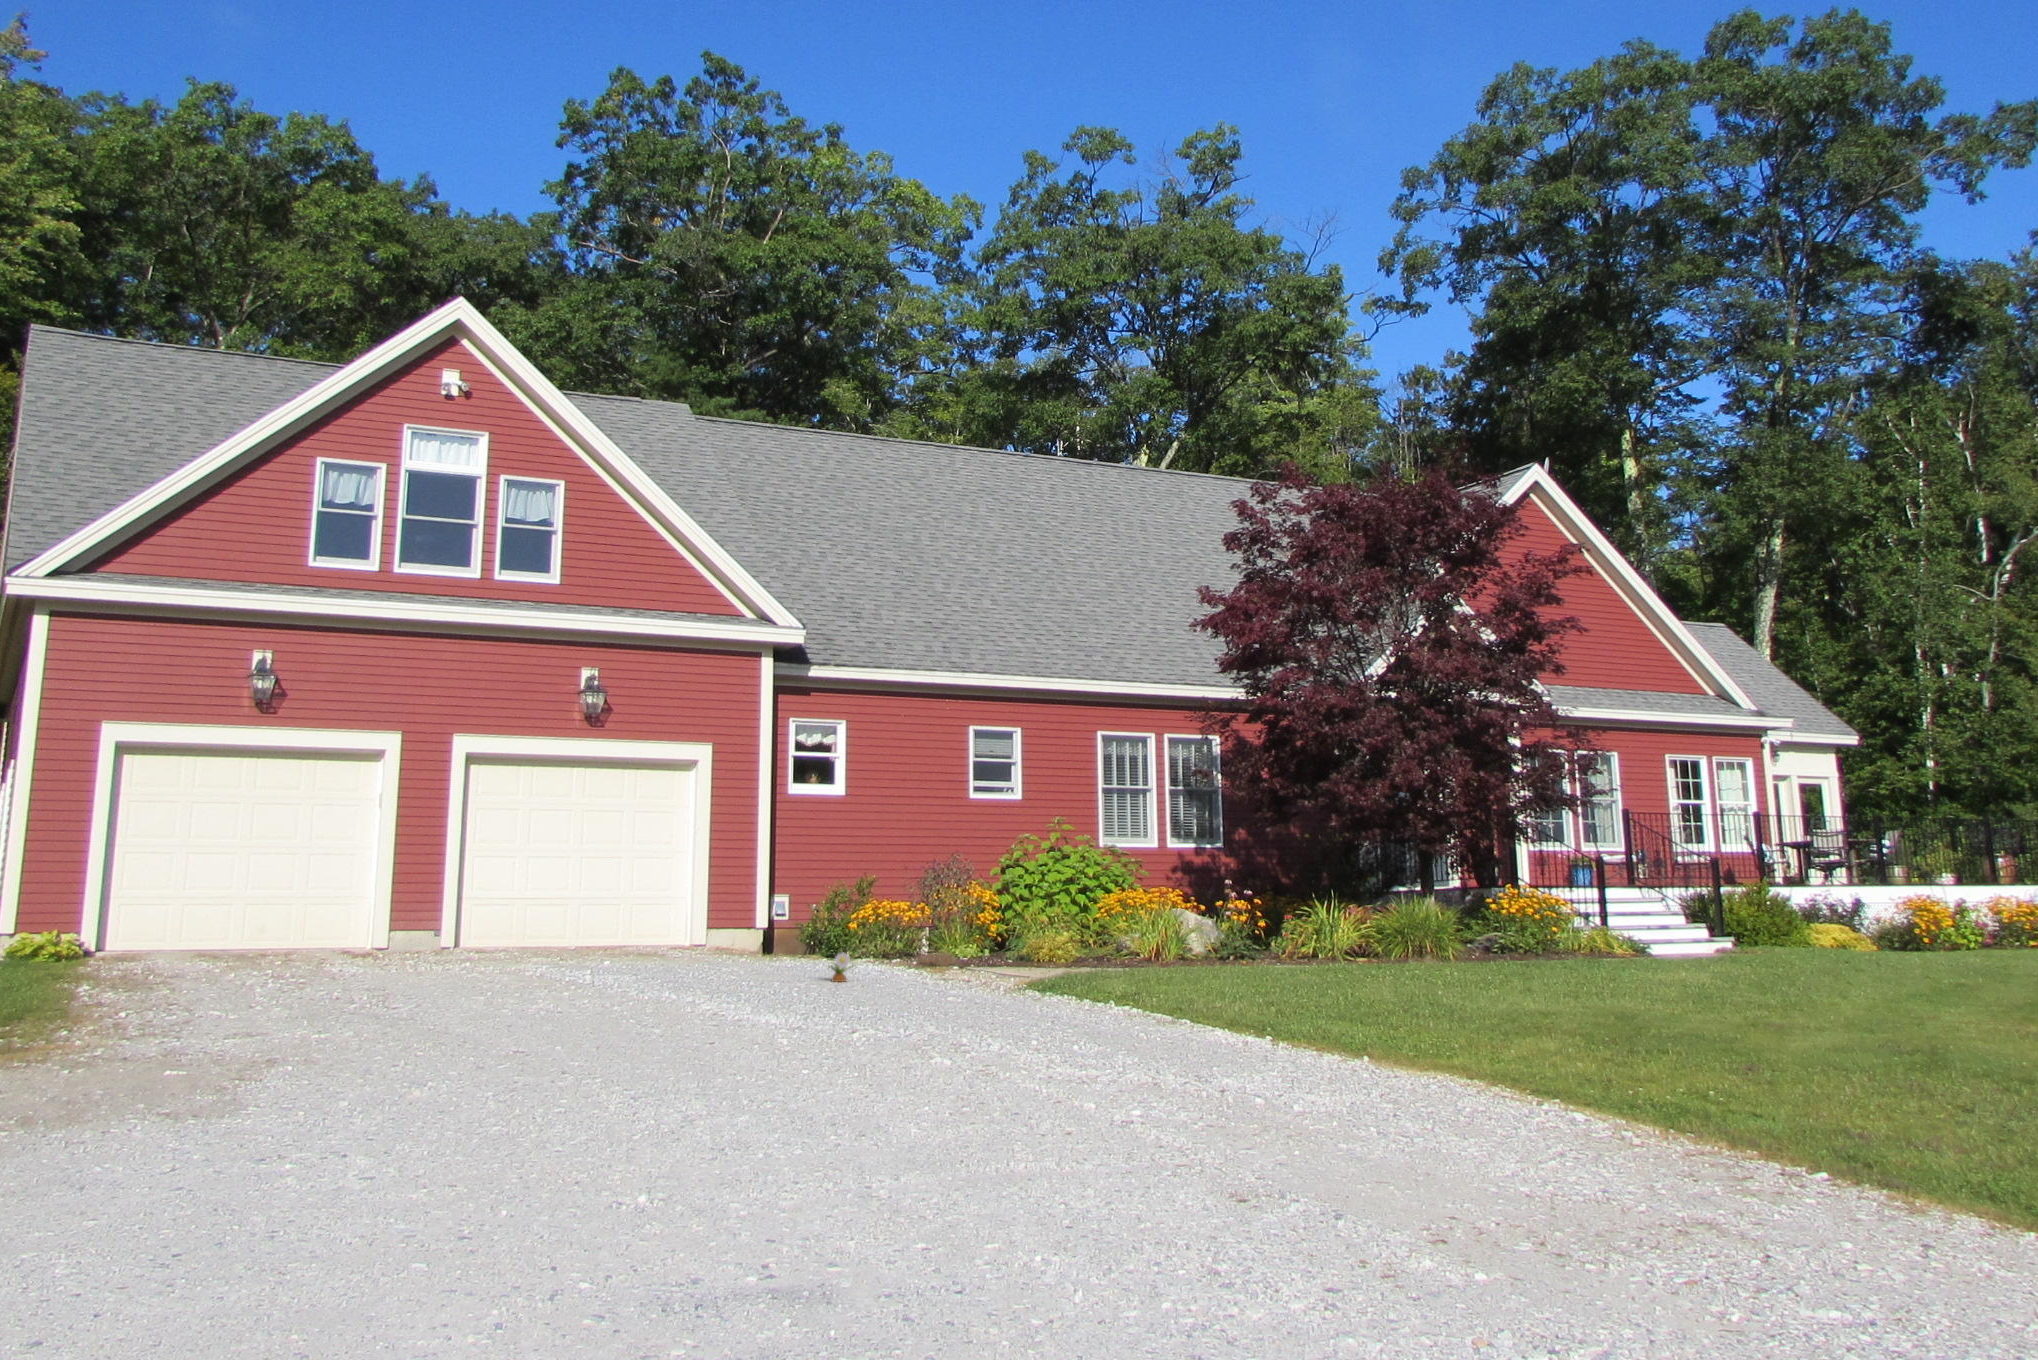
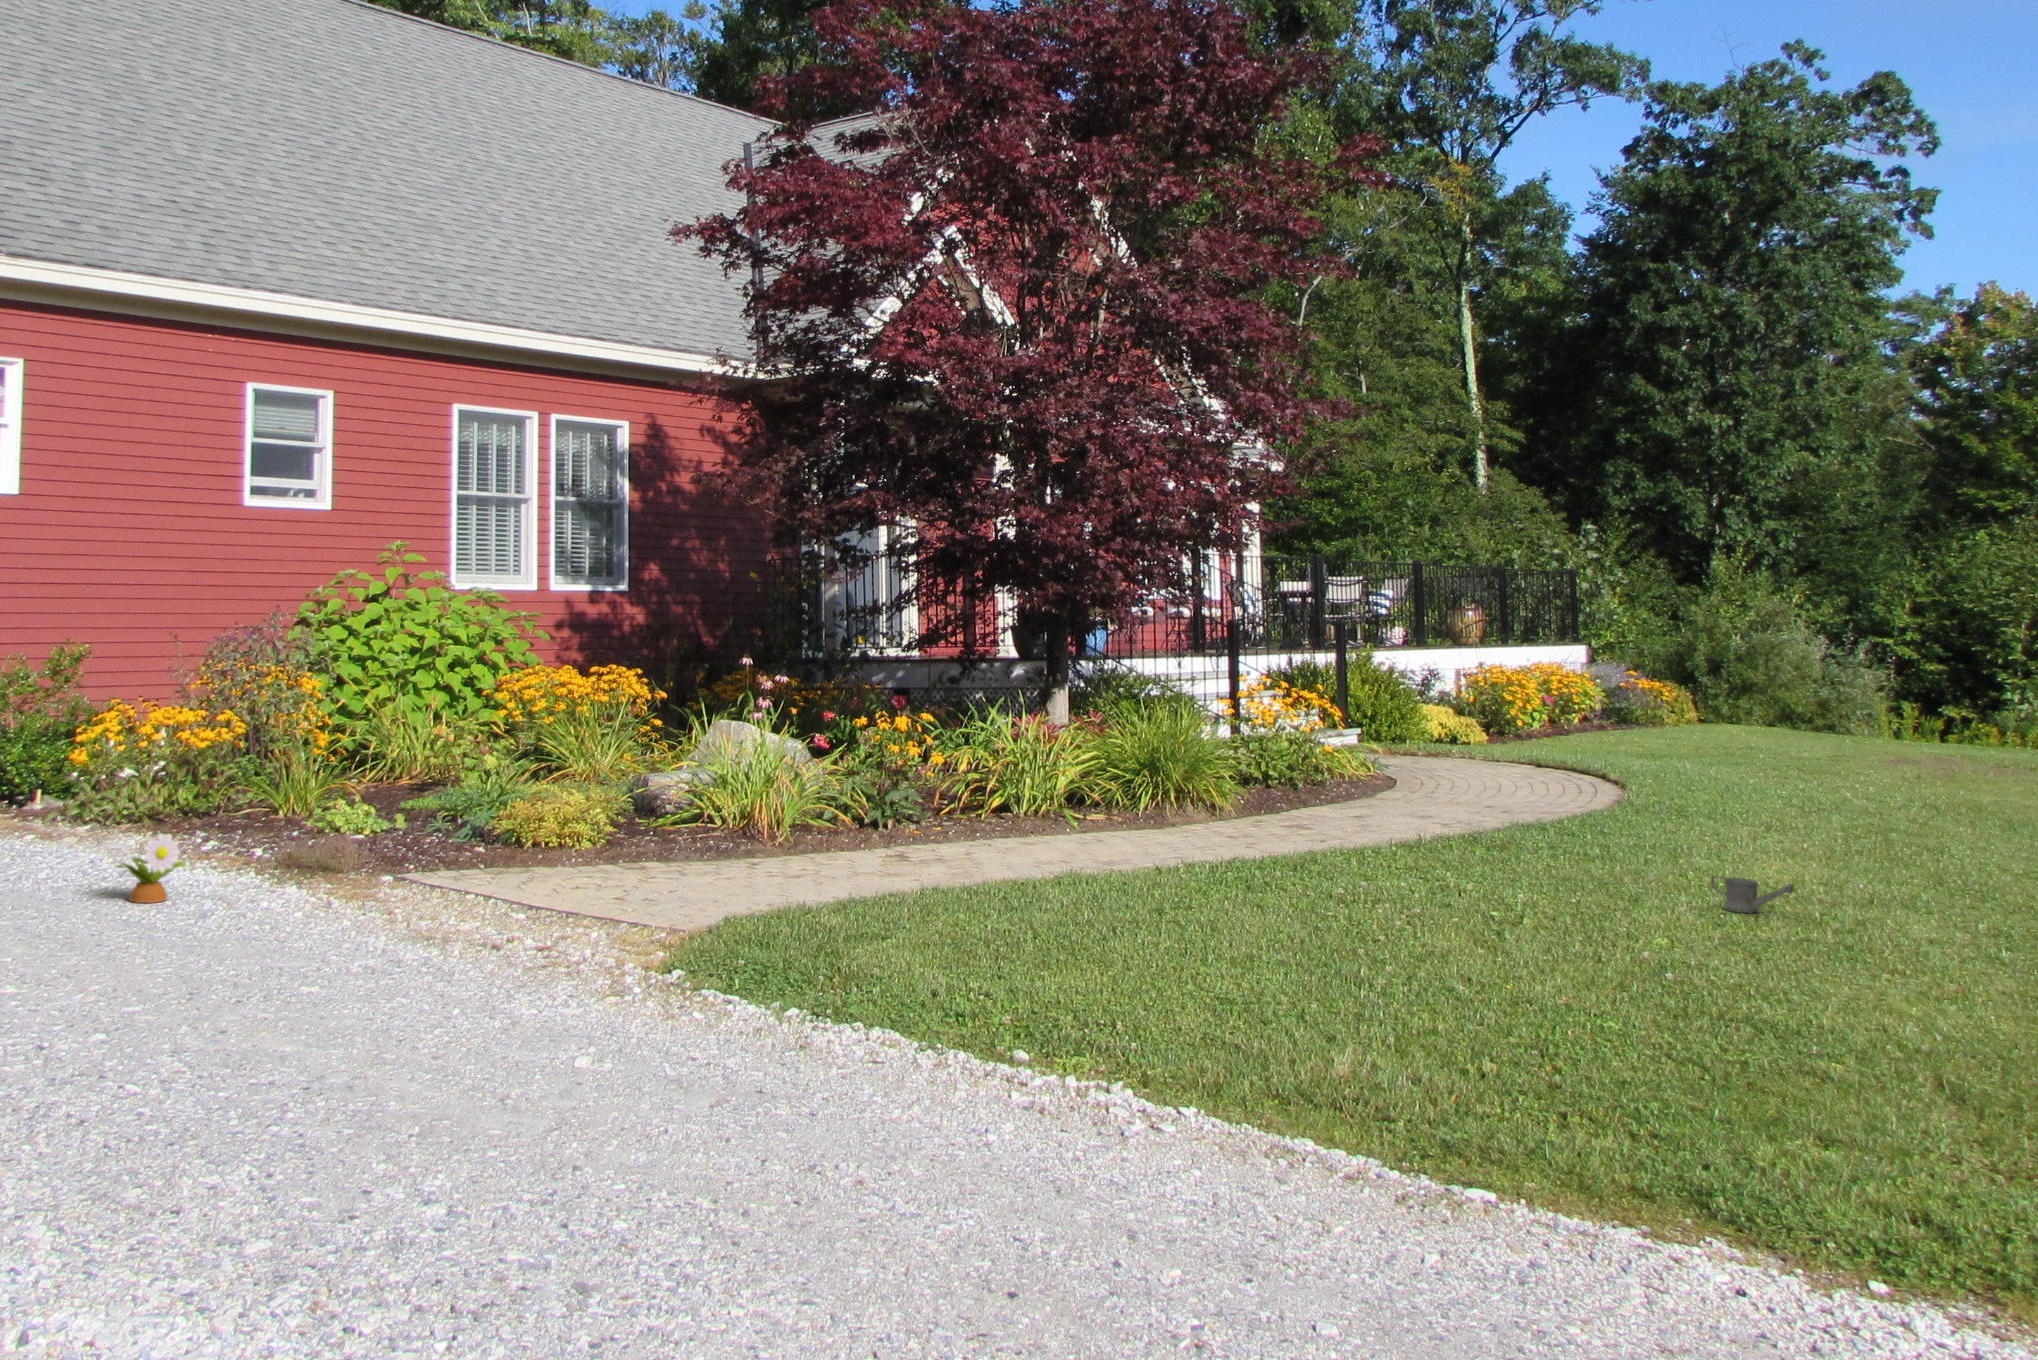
watering can: none [1619,1002,1650,1022] -> present [1711,876,1794,913]

